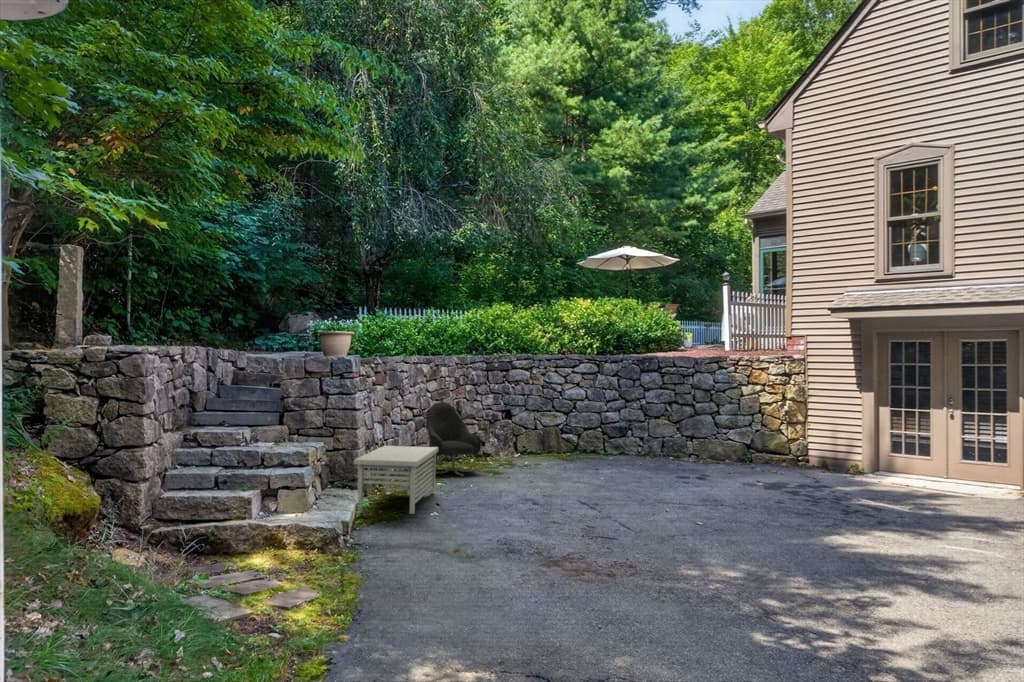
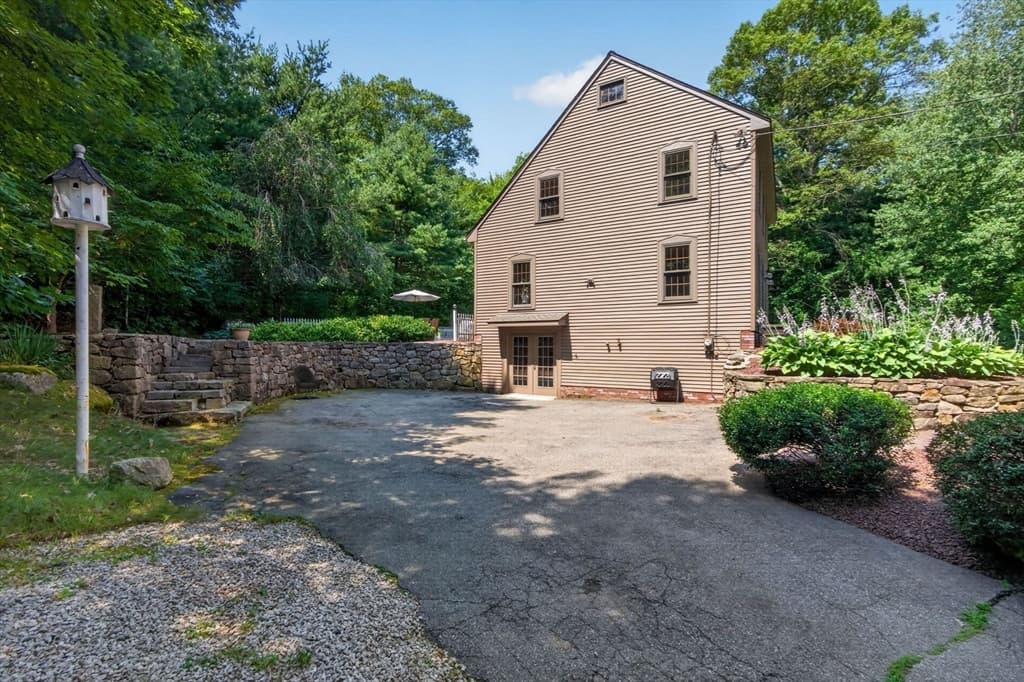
storage bench: present [354,446,438,514] -> none [247,383,294,410]

